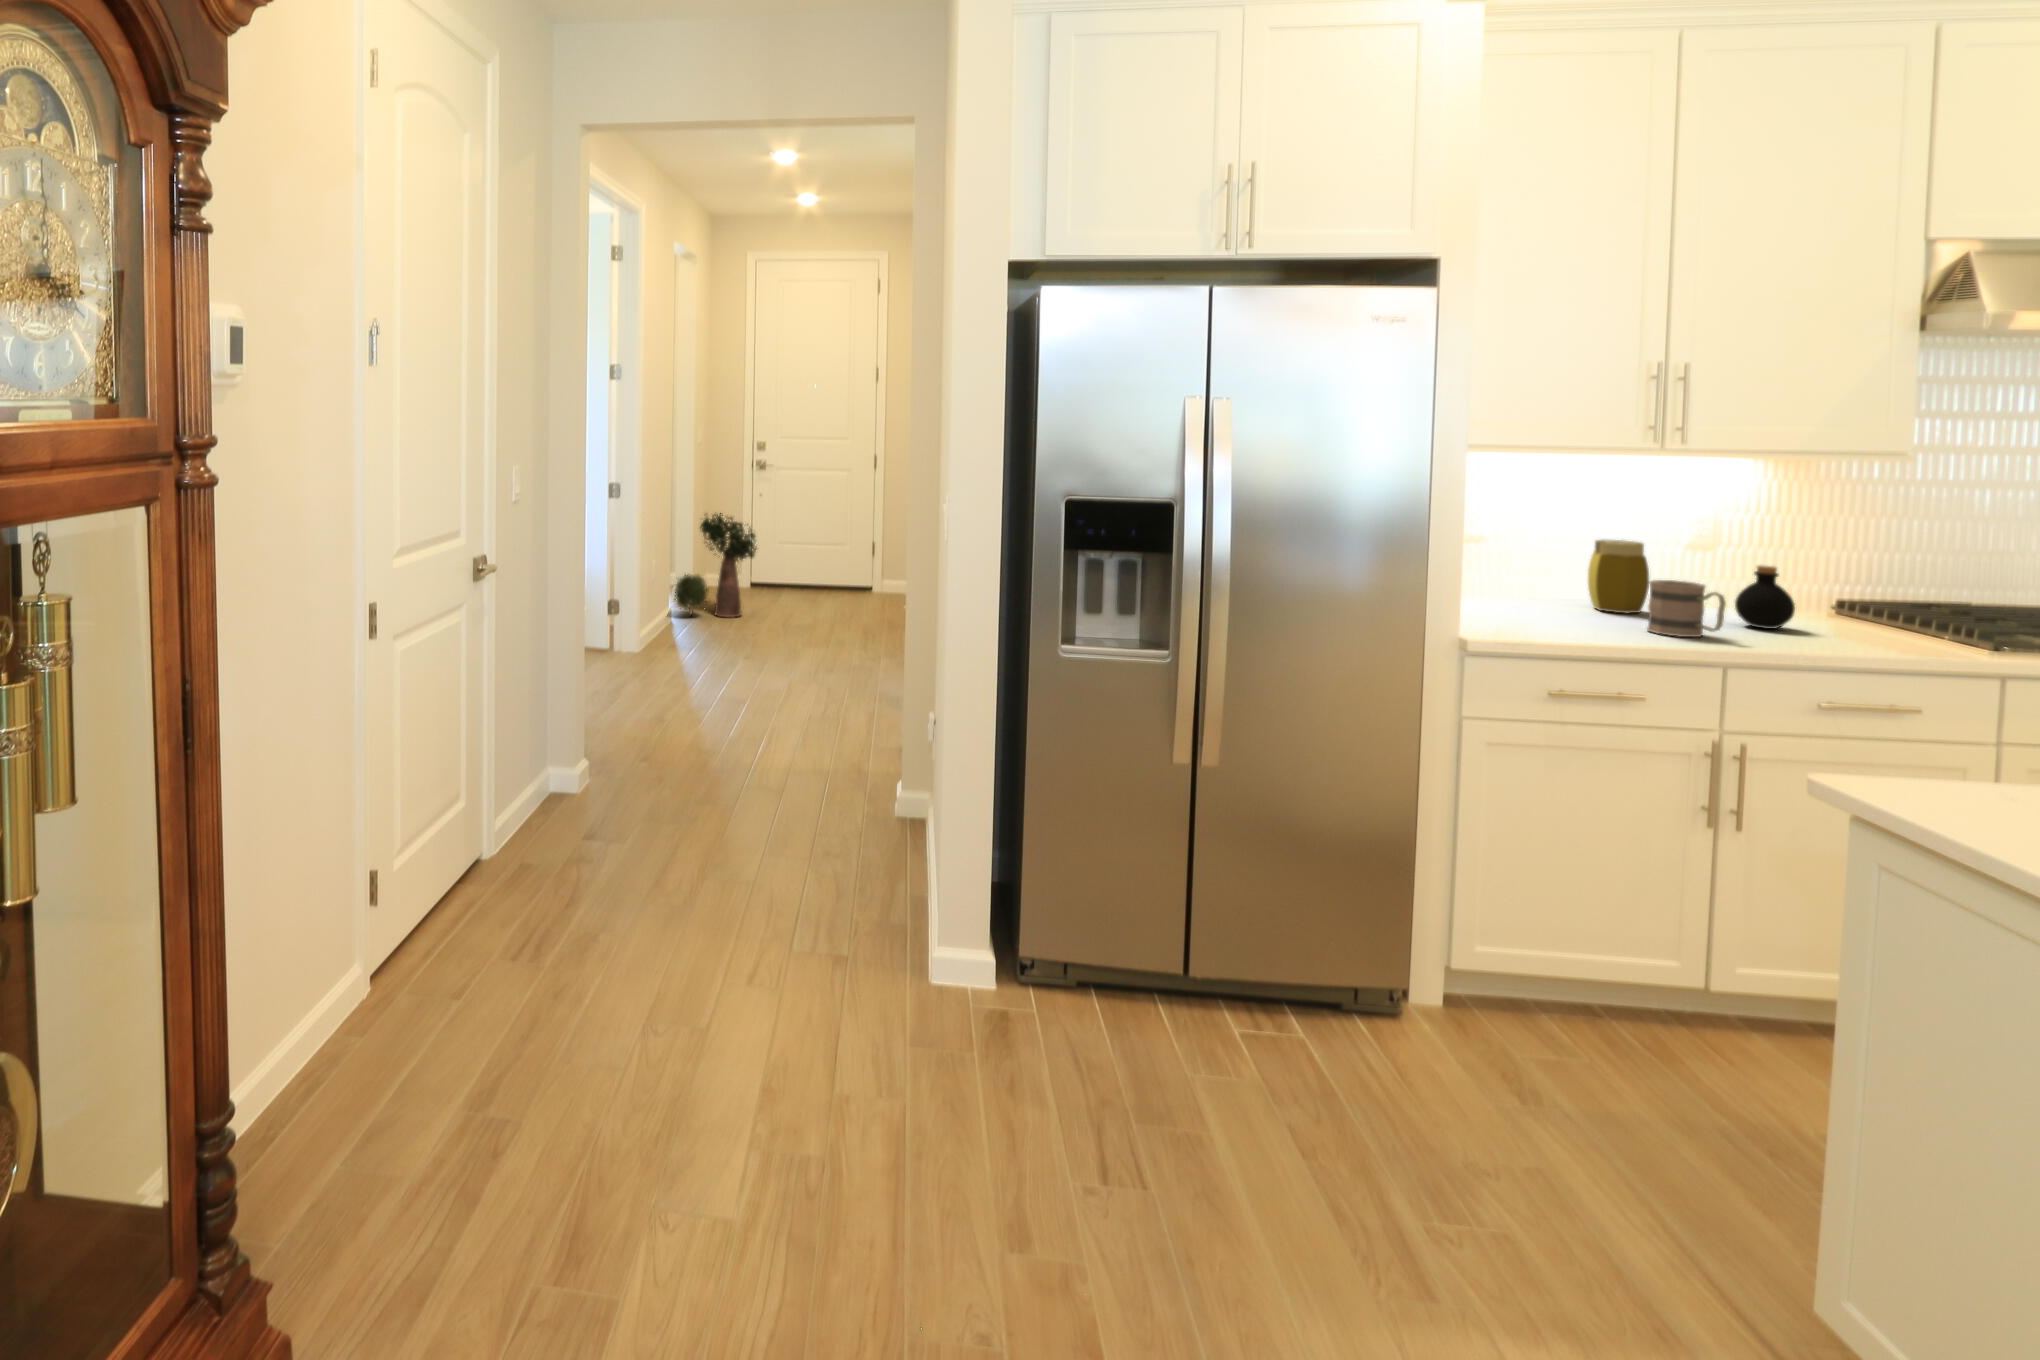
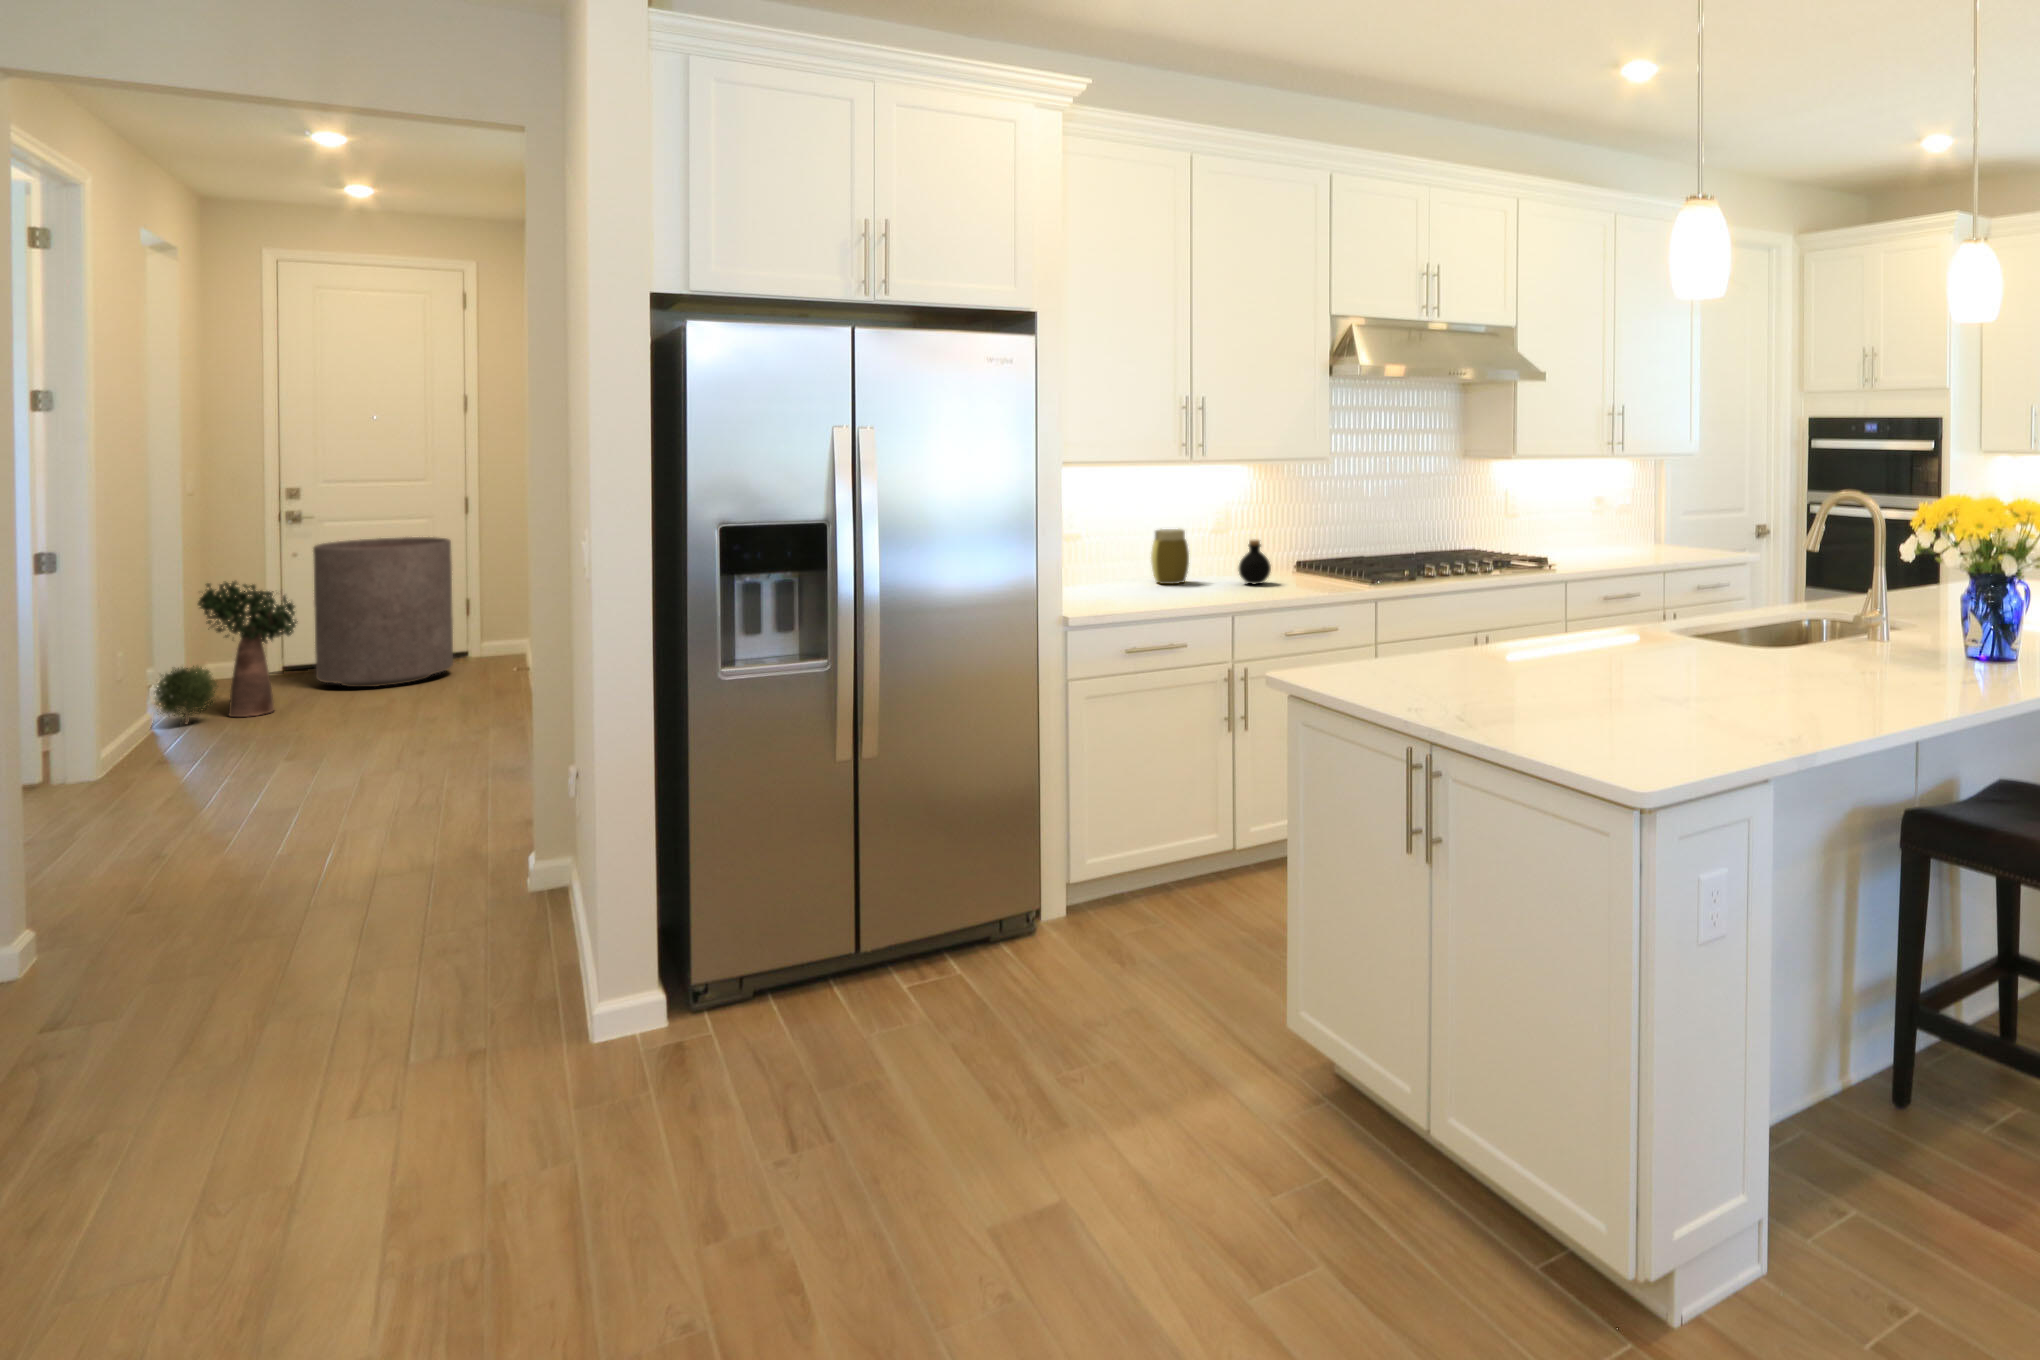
trash can: none [769,487,860,606] -> present [313,537,453,687]
mug: present [1648,580,1726,637] -> none [1187,555,1231,596]

